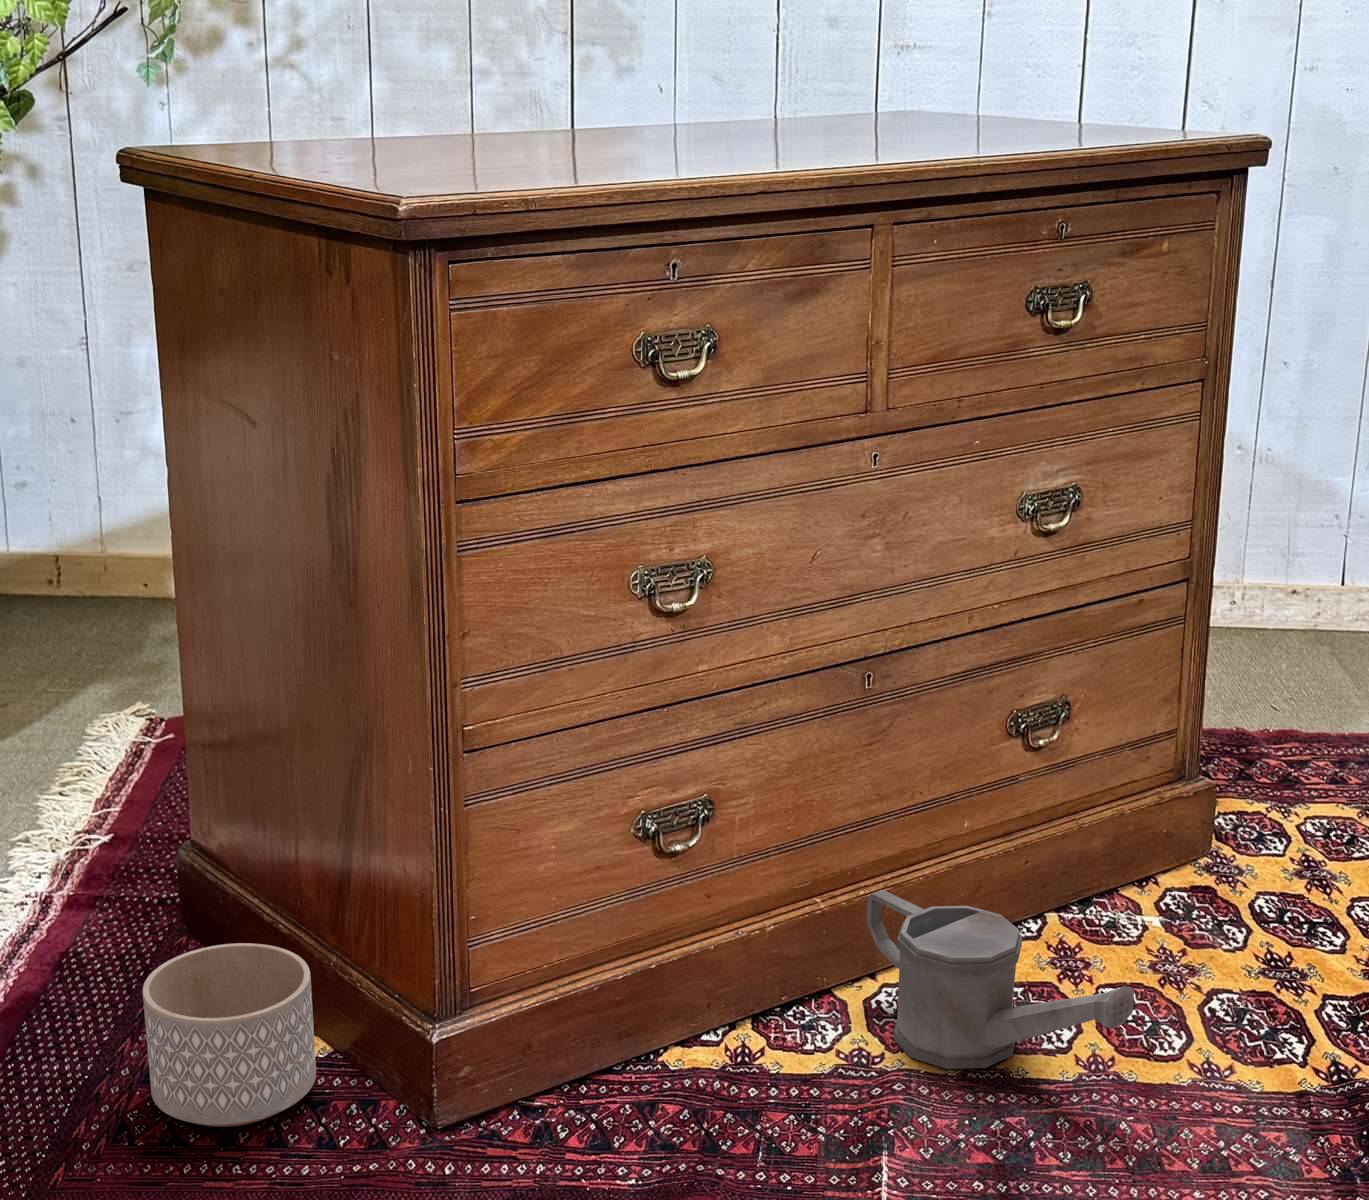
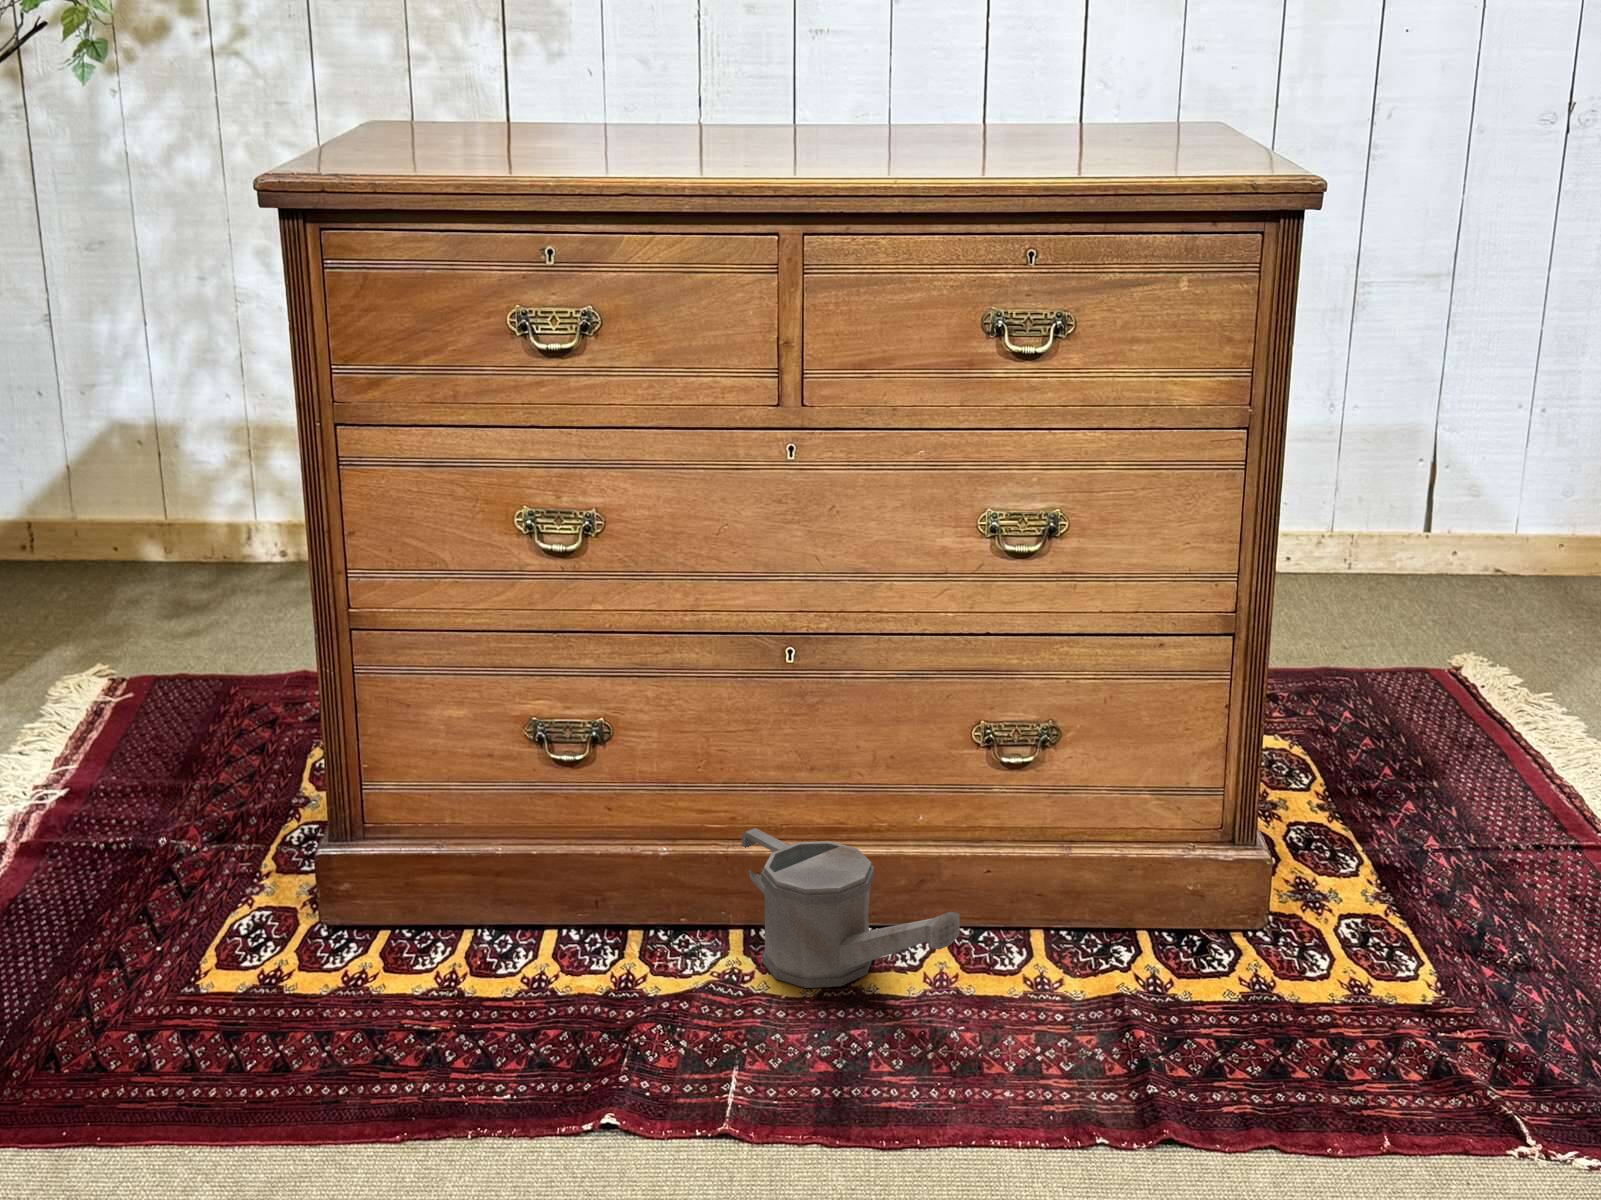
planter: present [142,943,316,1127] -> none [67,890,232,1056]

